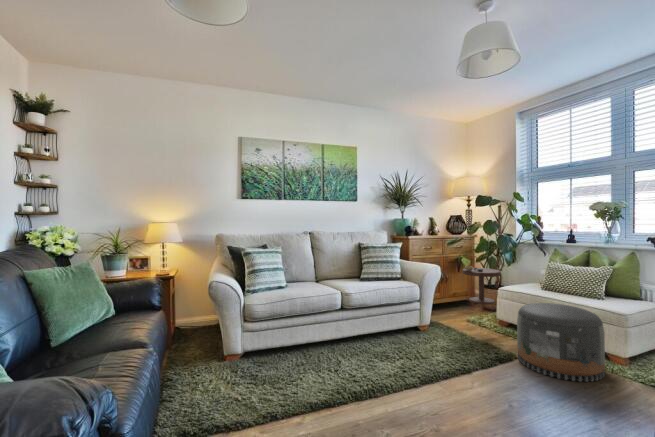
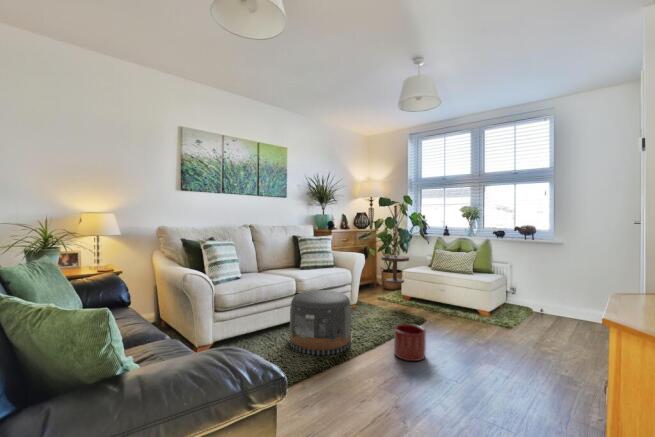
pouf: present [517,303,605,382] -> present [290,290,351,355]
planter: none [437,362,481,418] -> present [394,324,426,361]

